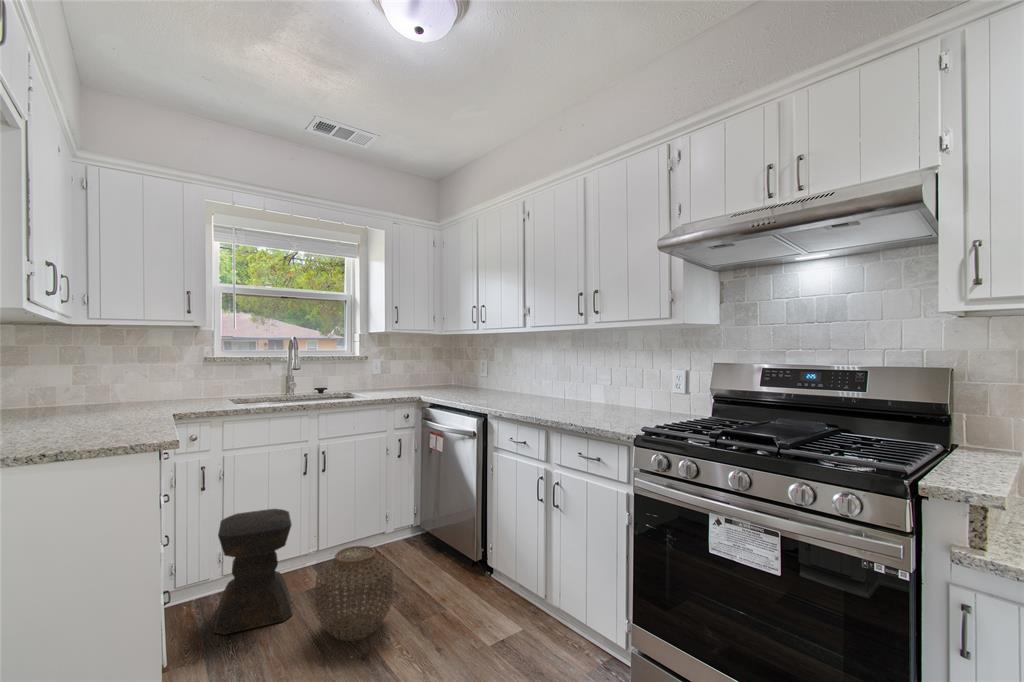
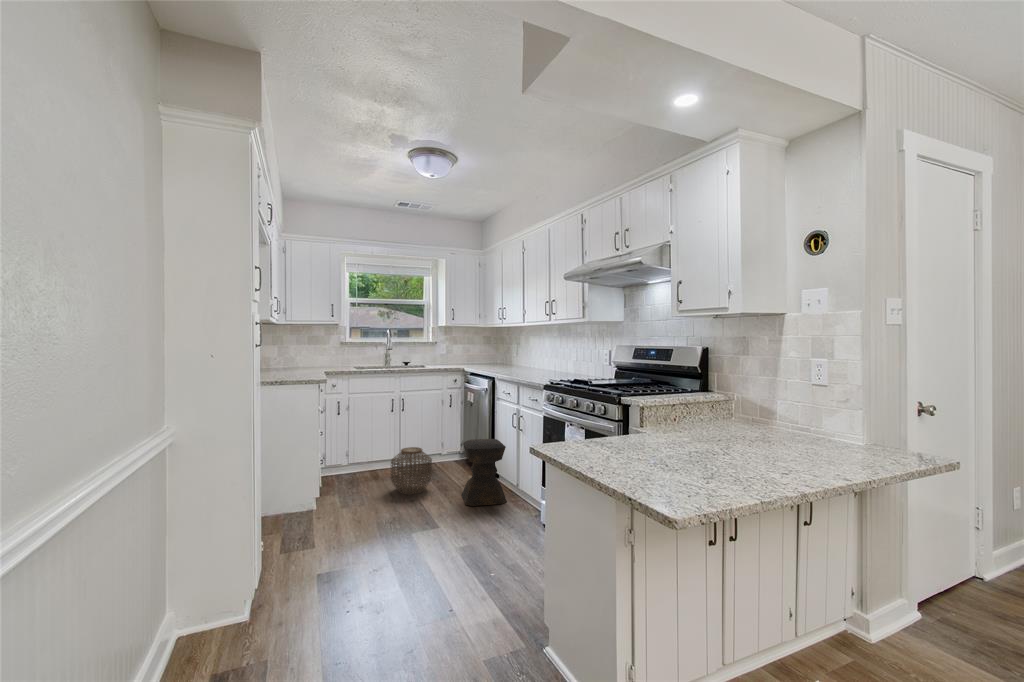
stool: present [214,509,292,635] -> present [462,439,507,506]

